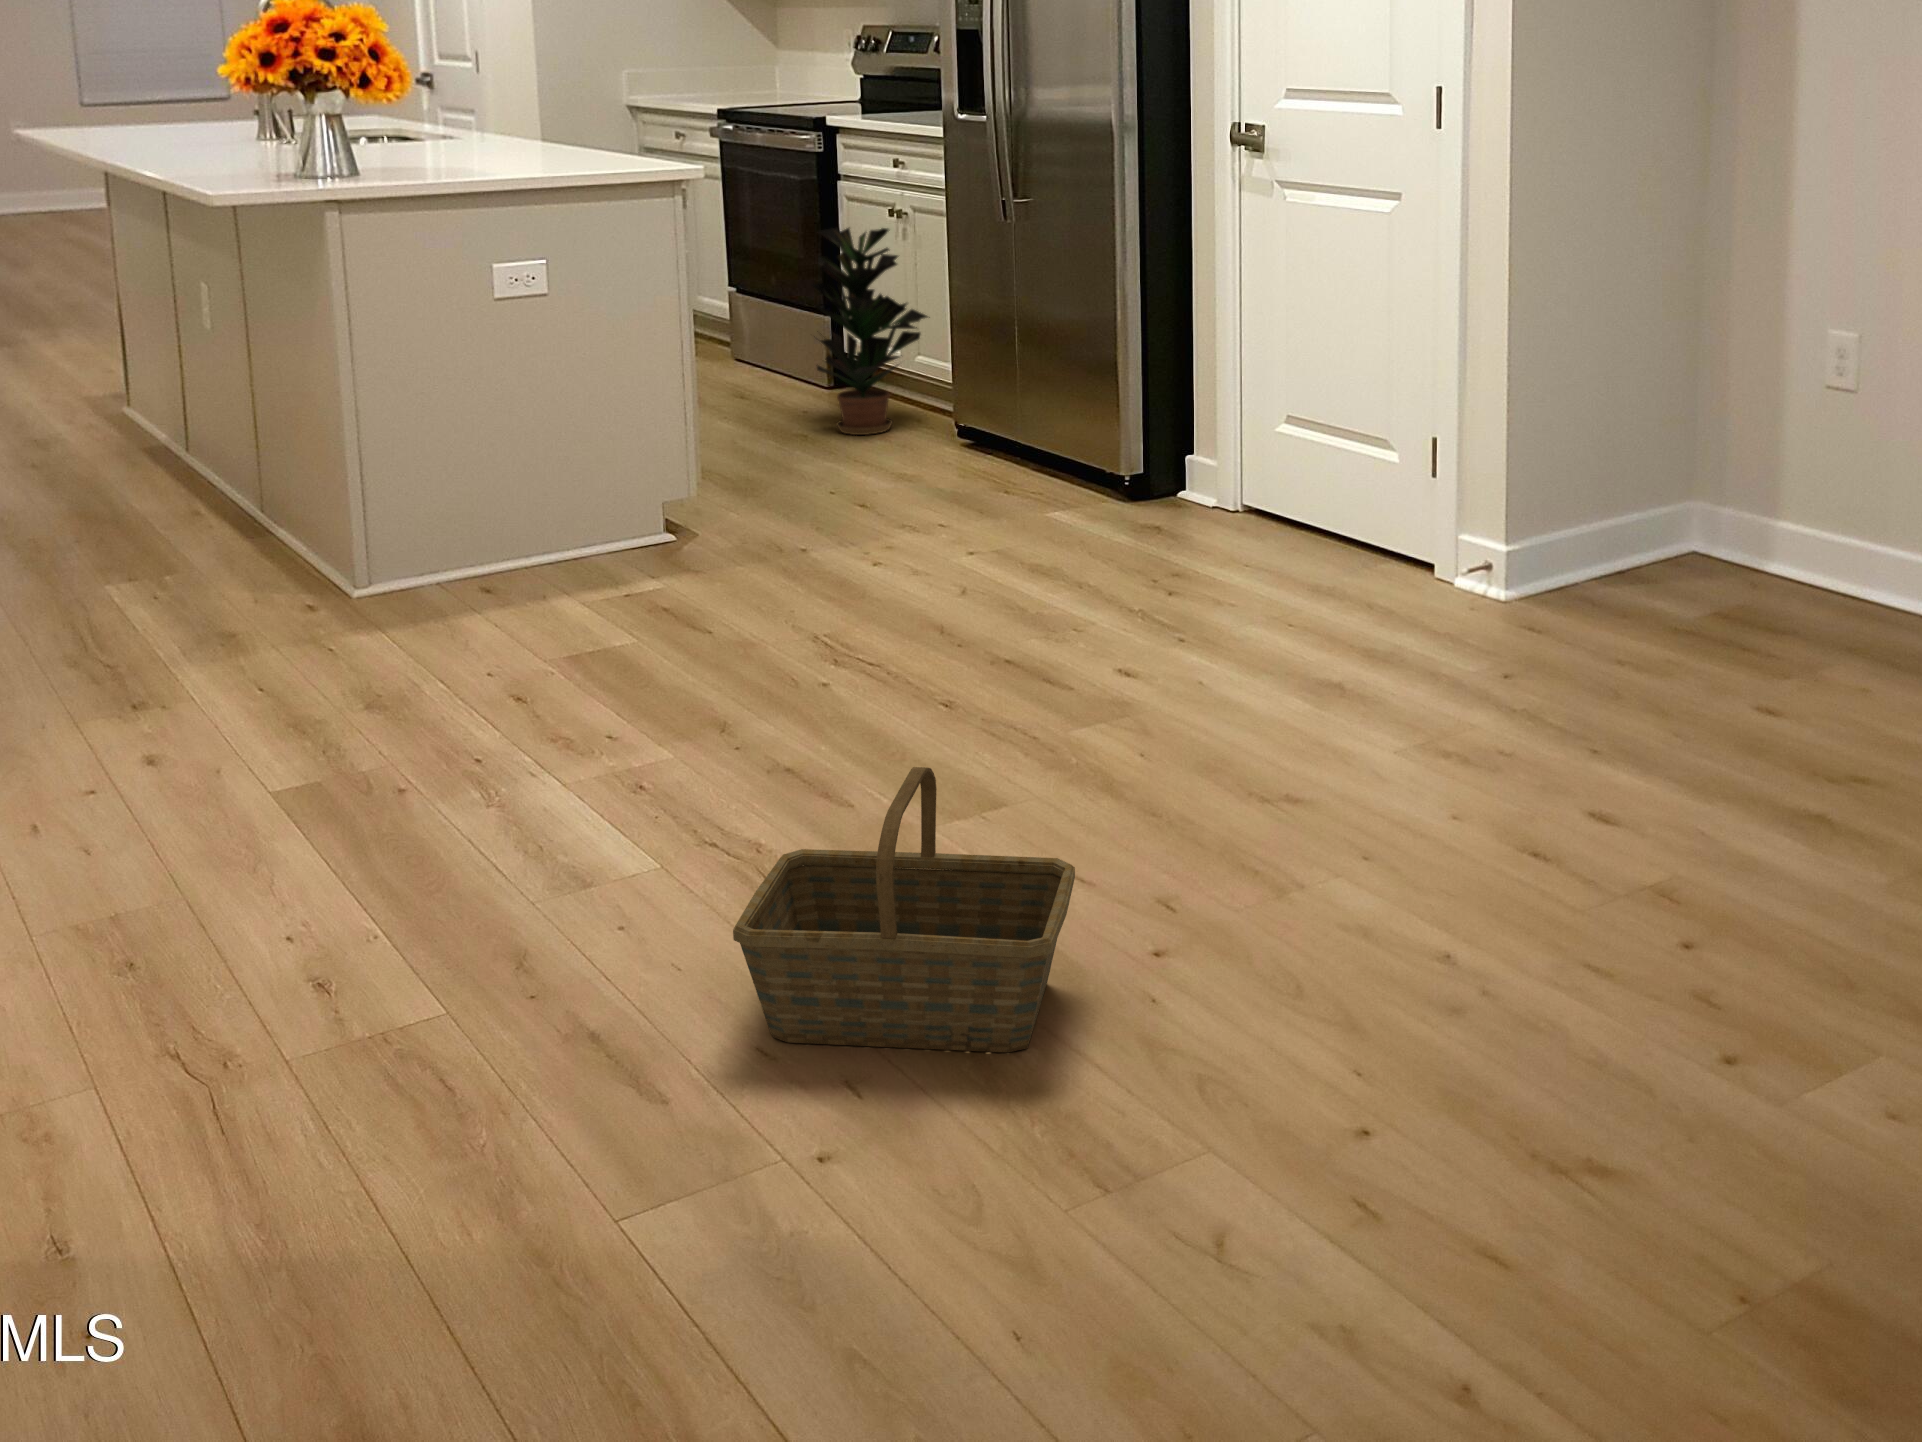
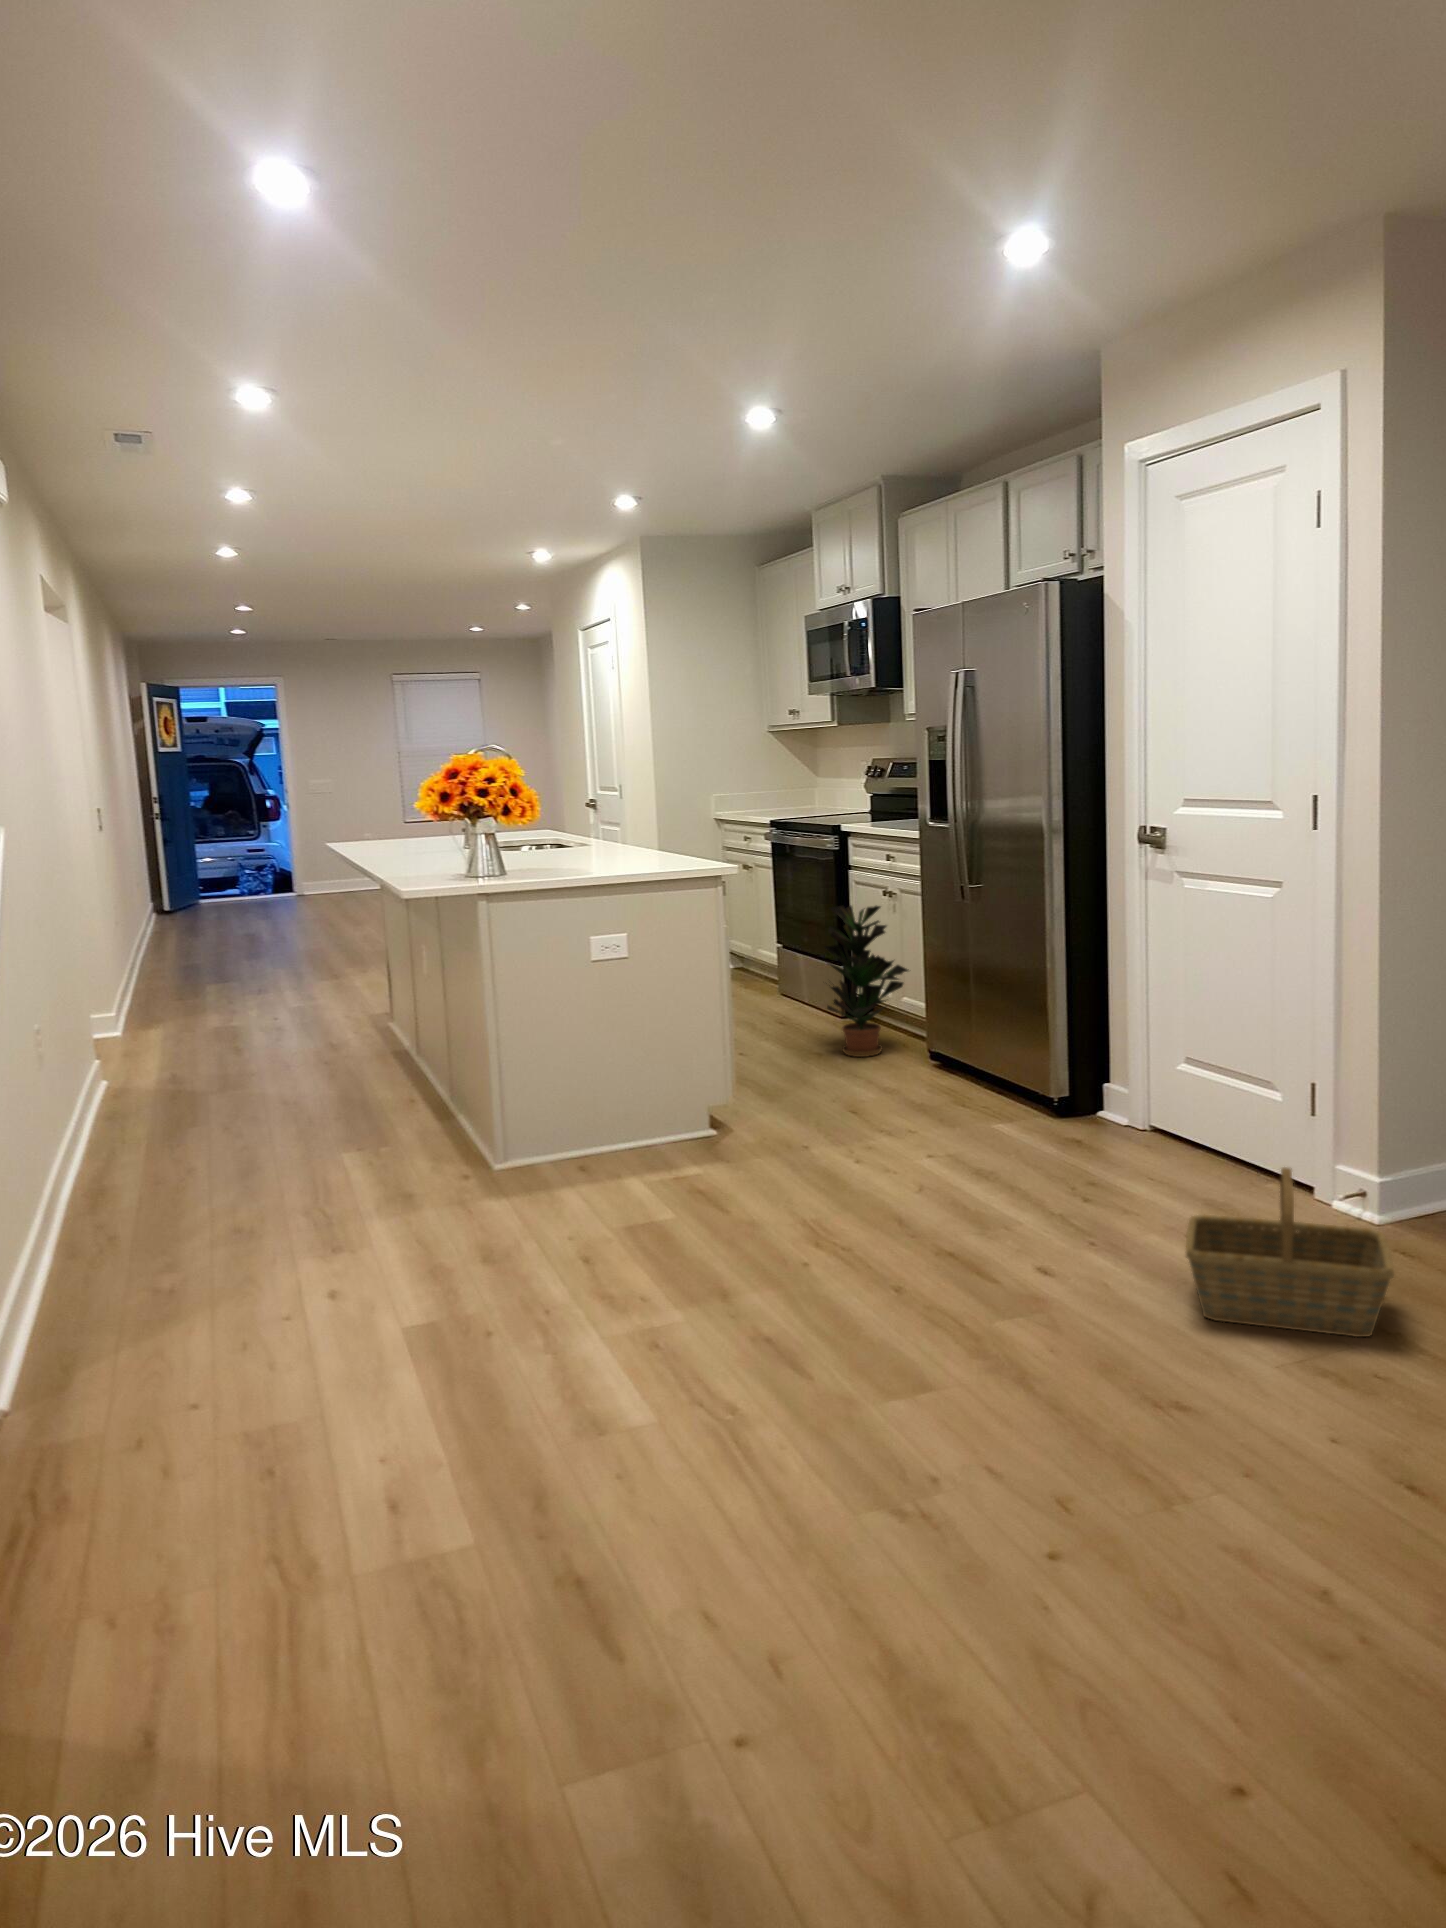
basket: present [733,767,1075,1052] -> present [1186,1167,1394,1337]

